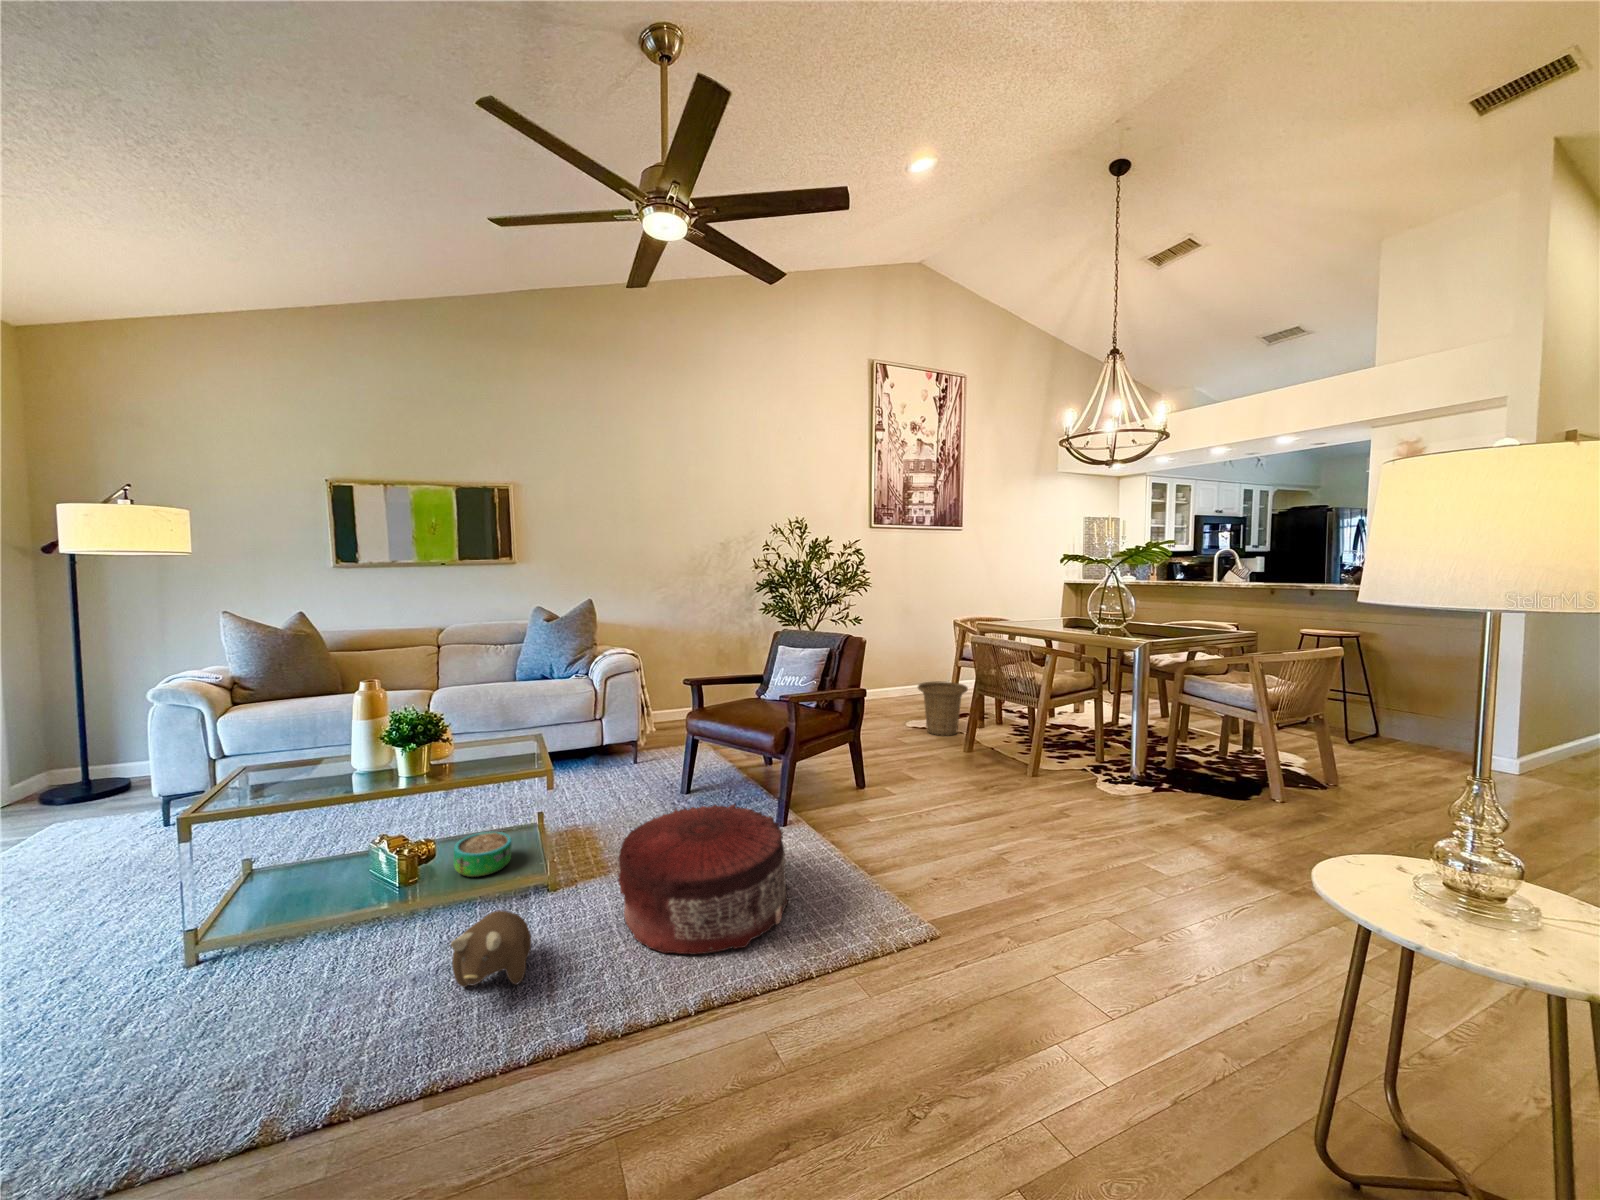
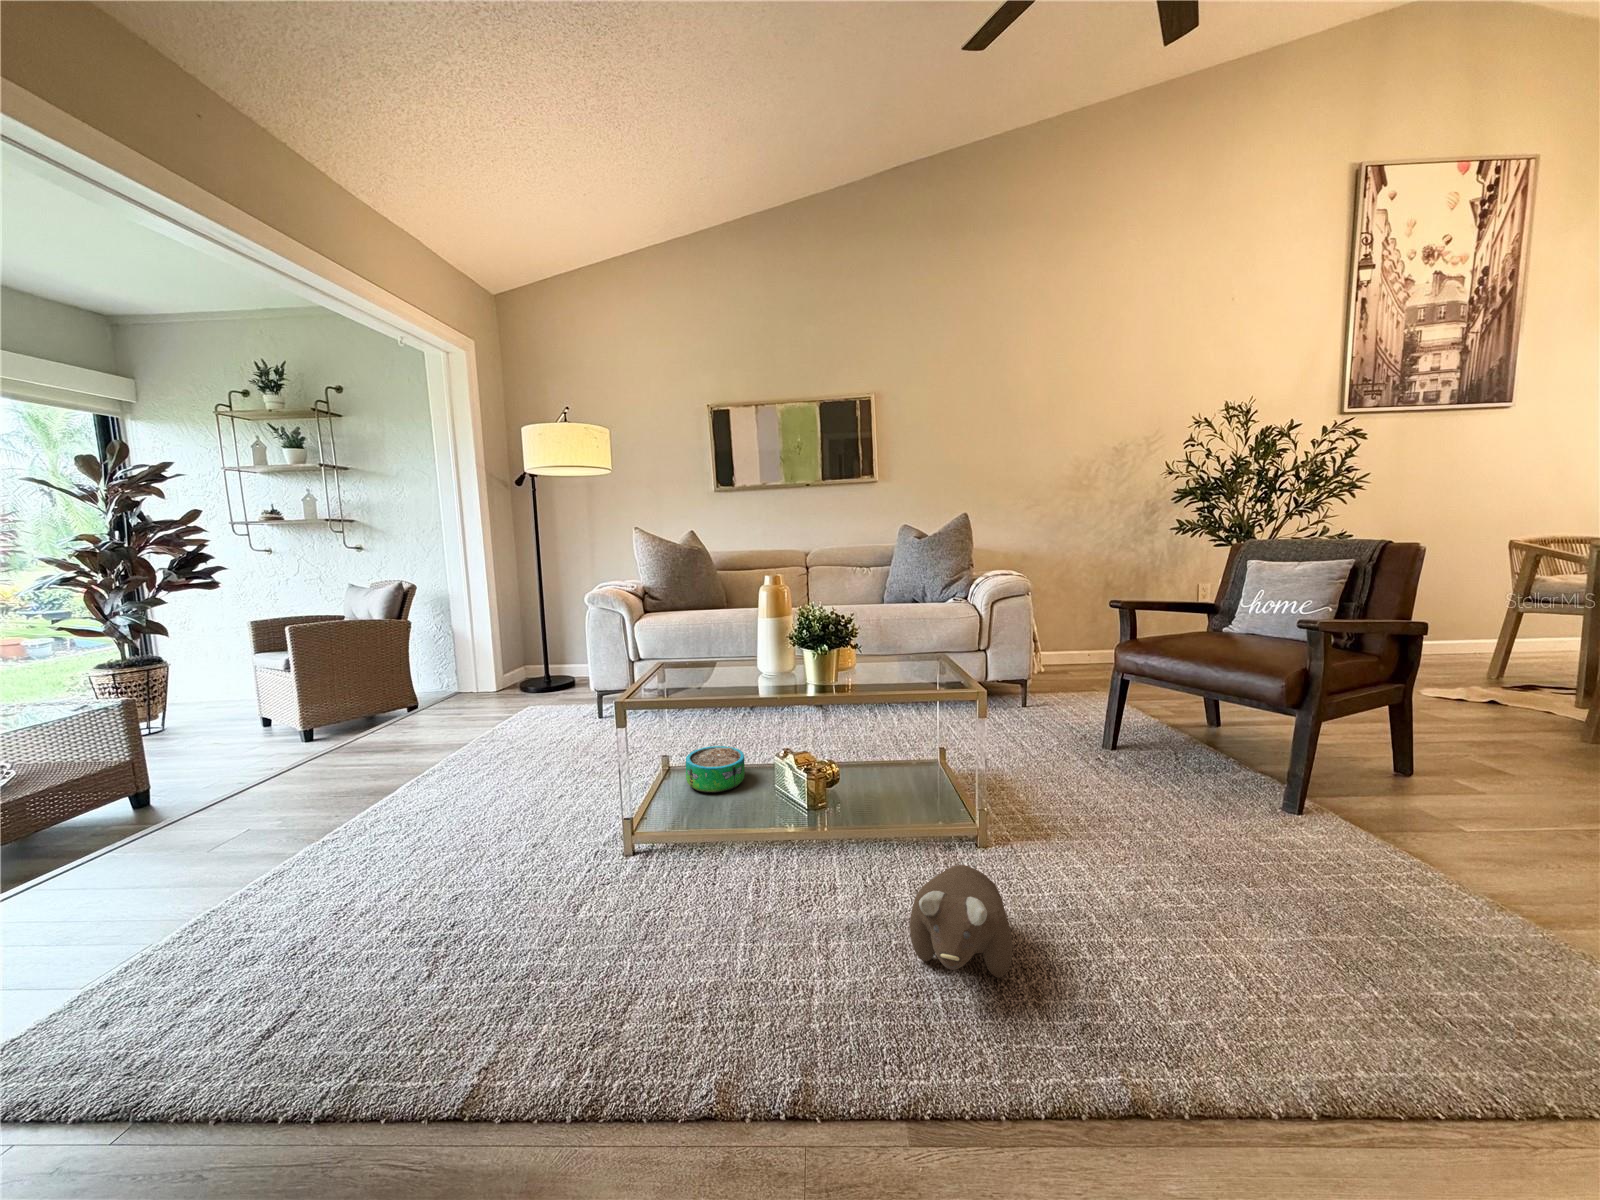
basket: present [918,681,968,736] -> none [1457,627,1572,710]
pouf: present [618,804,789,954] -> none [1111,759,1443,1016]
decorative bowl: present [454,832,512,877] -> present [686,746,745,793]

